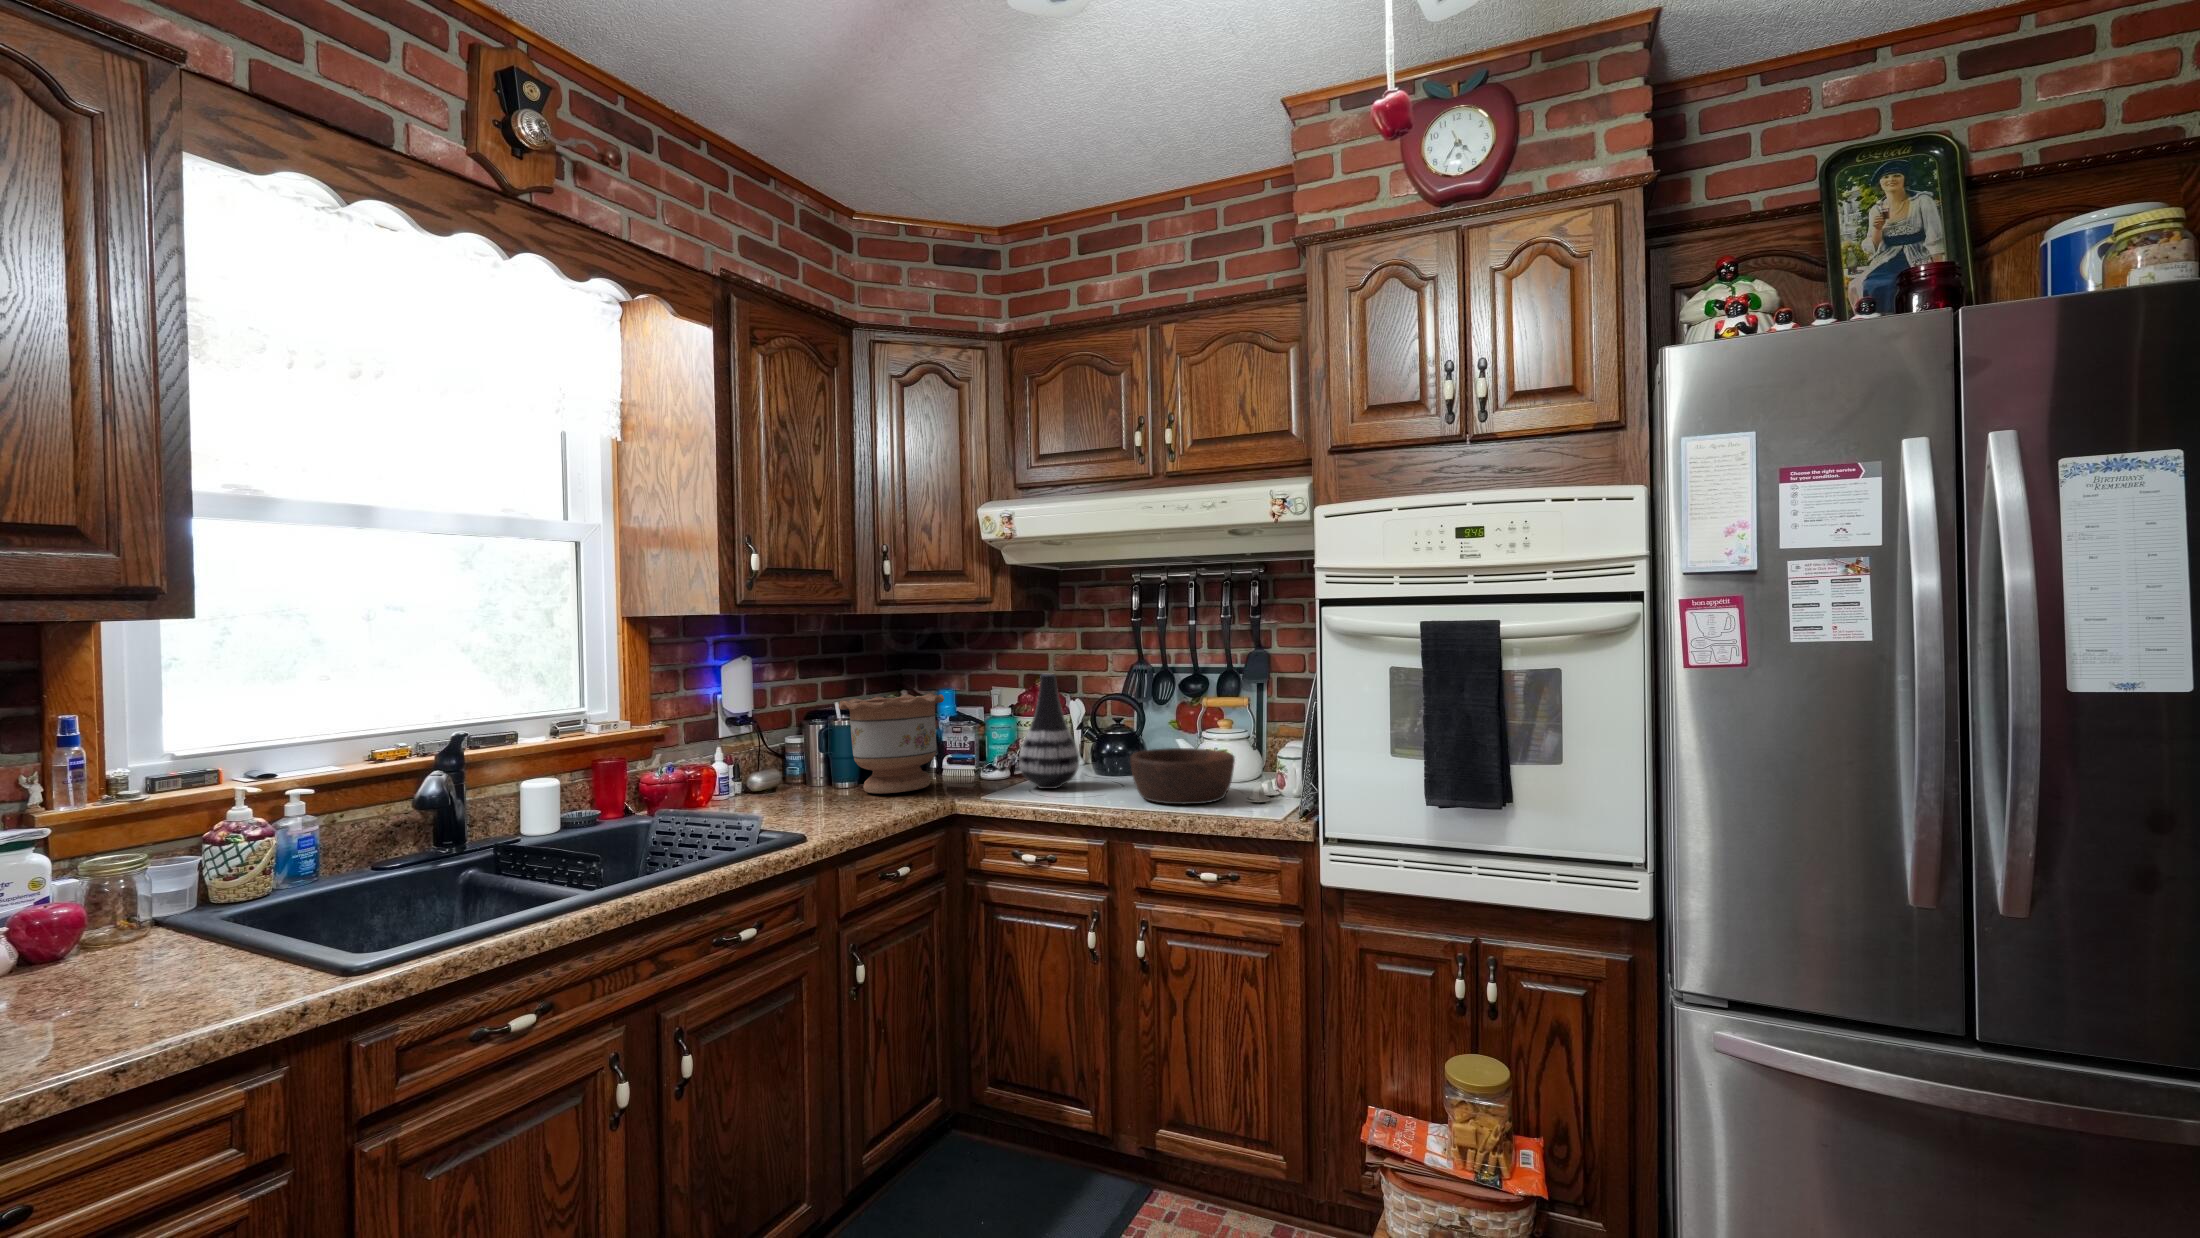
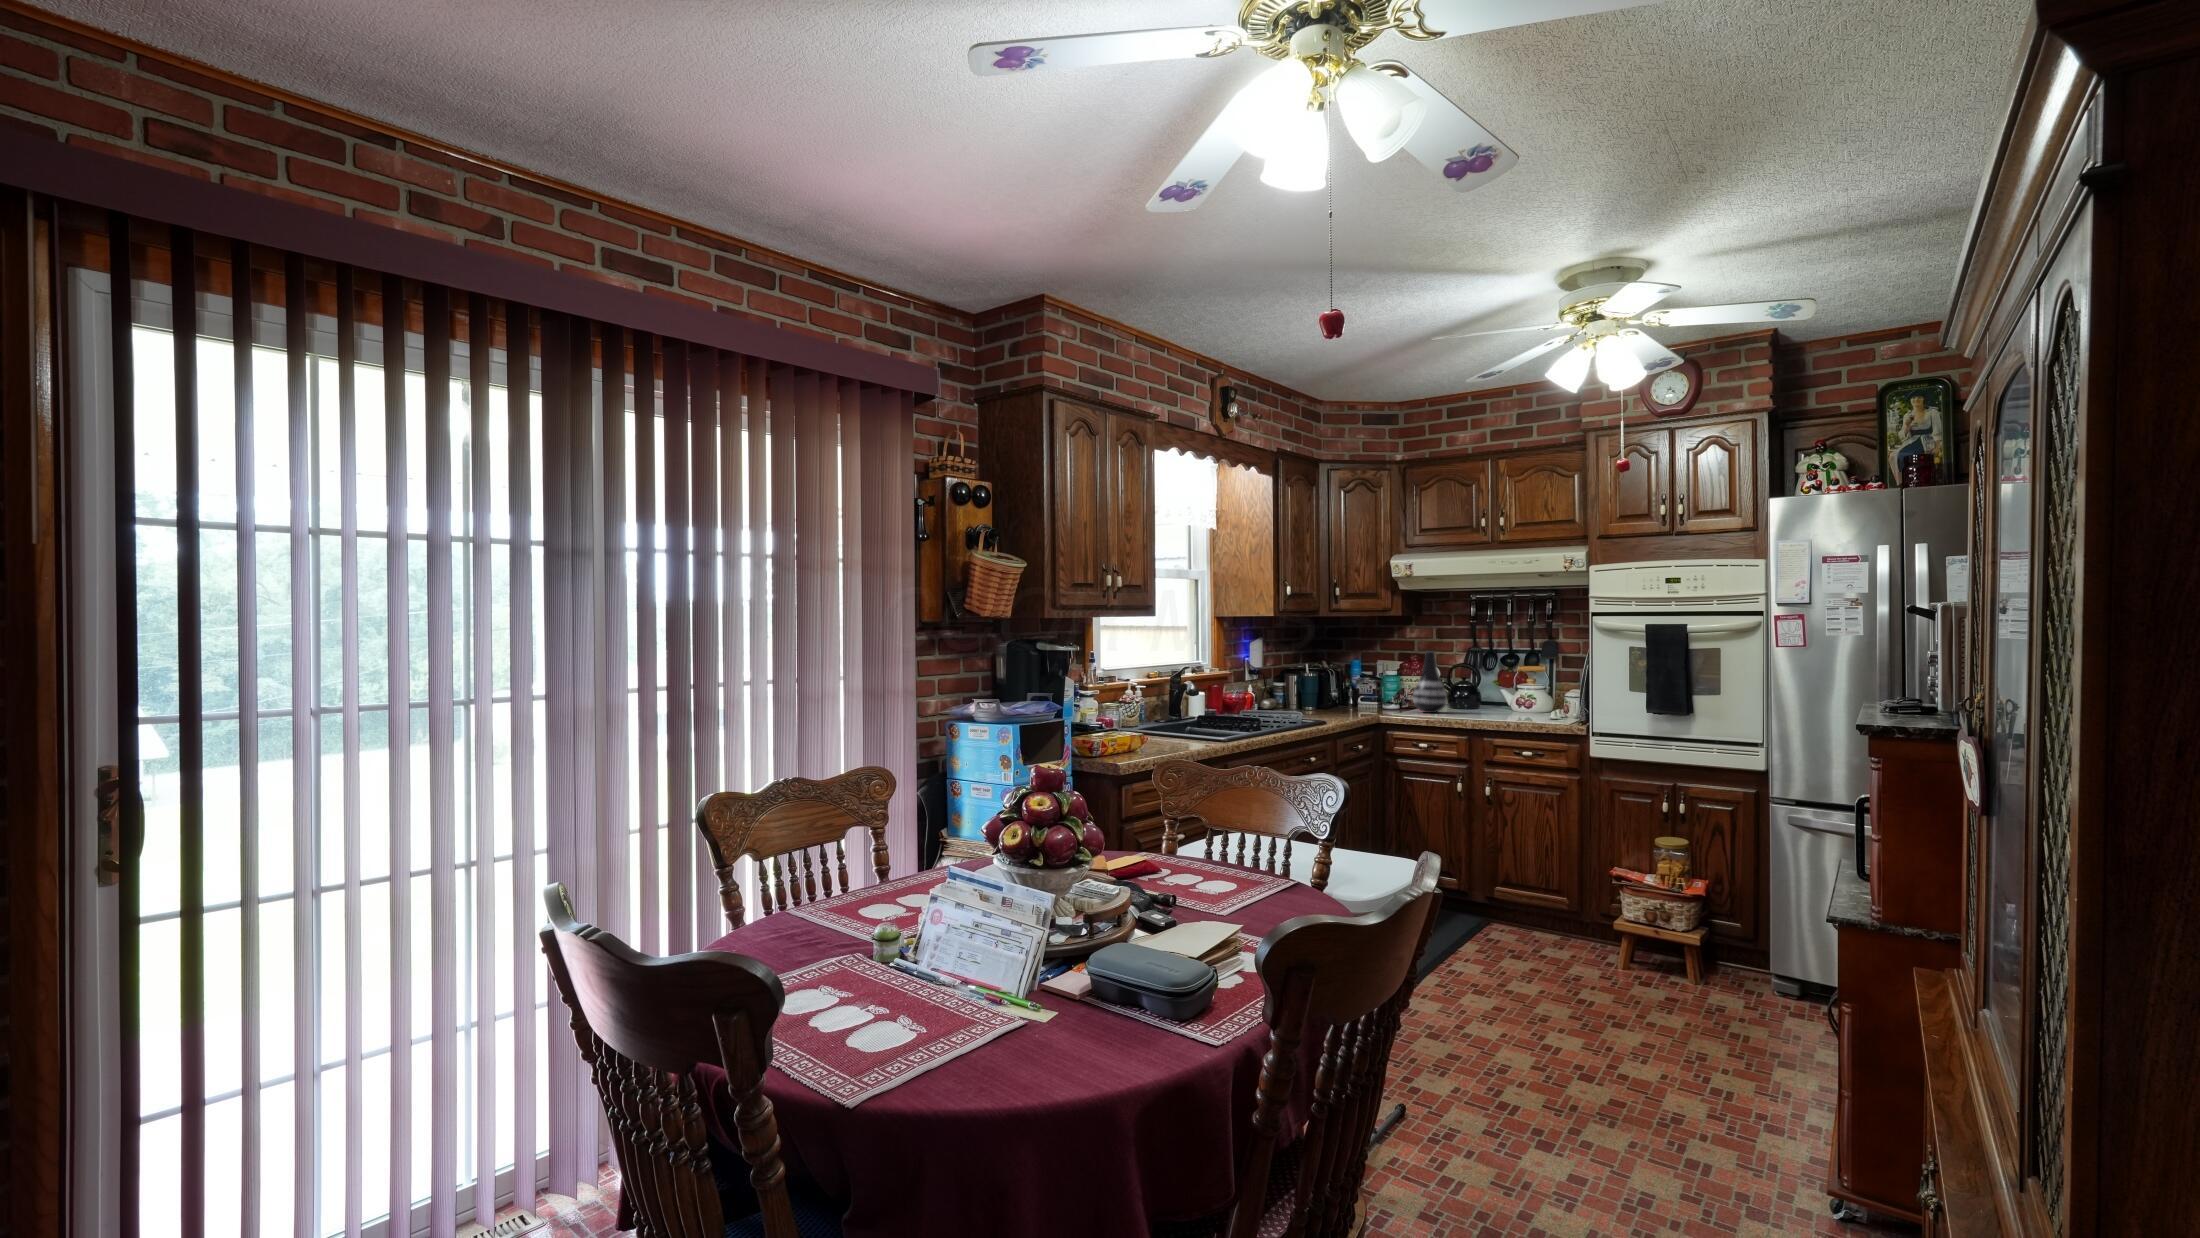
flower pot: present [839,693,944,794] -> none [1315,661,1371,711]
wooden bowl: present [1130,748,1235,804] -> none [1481,693,1541,718]

